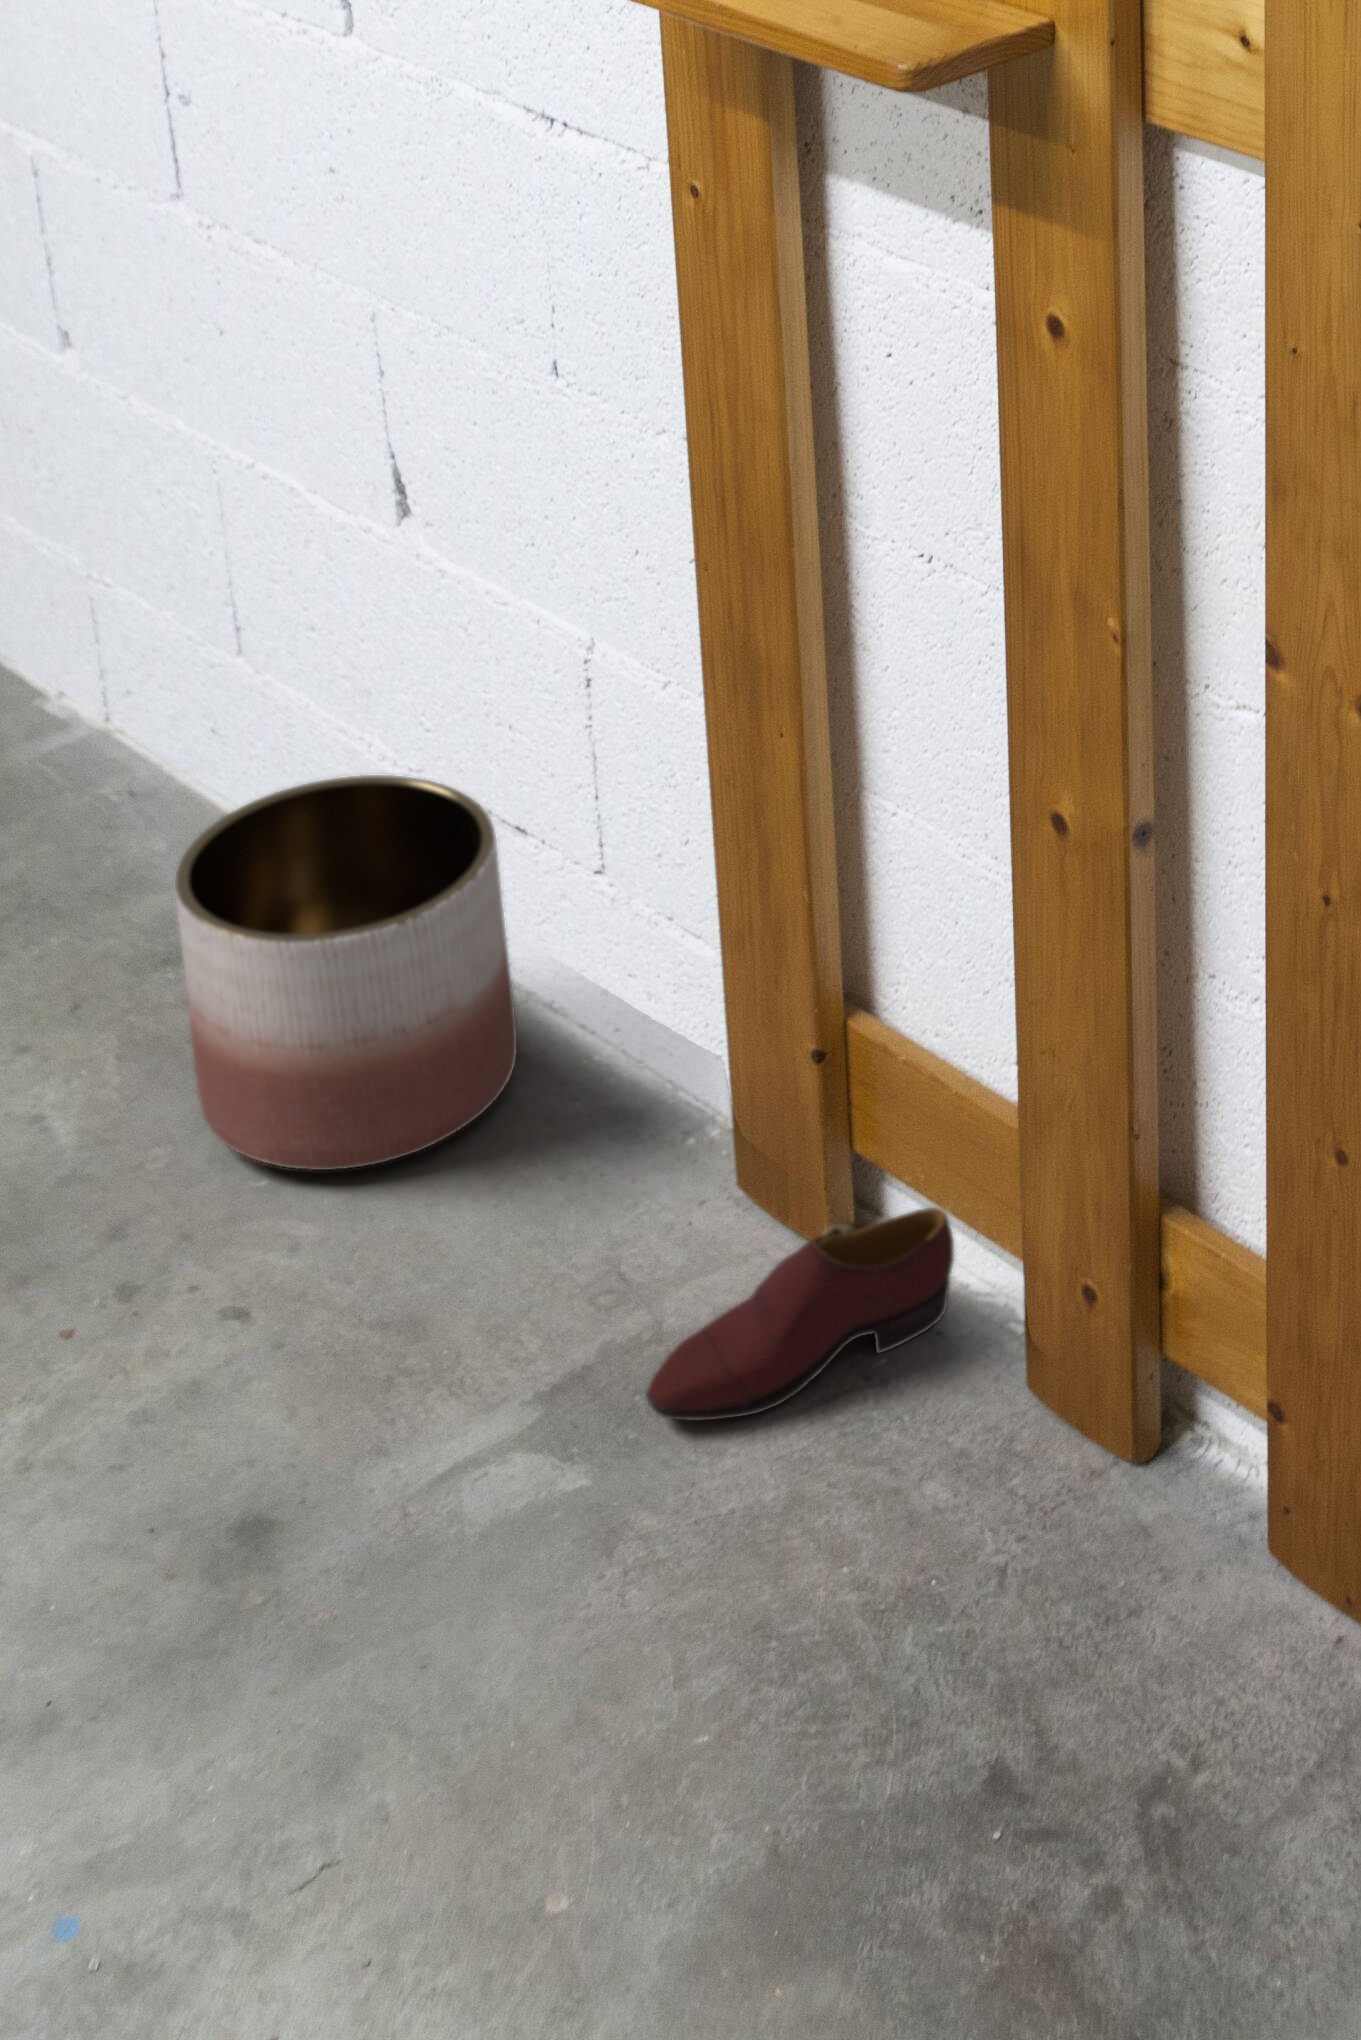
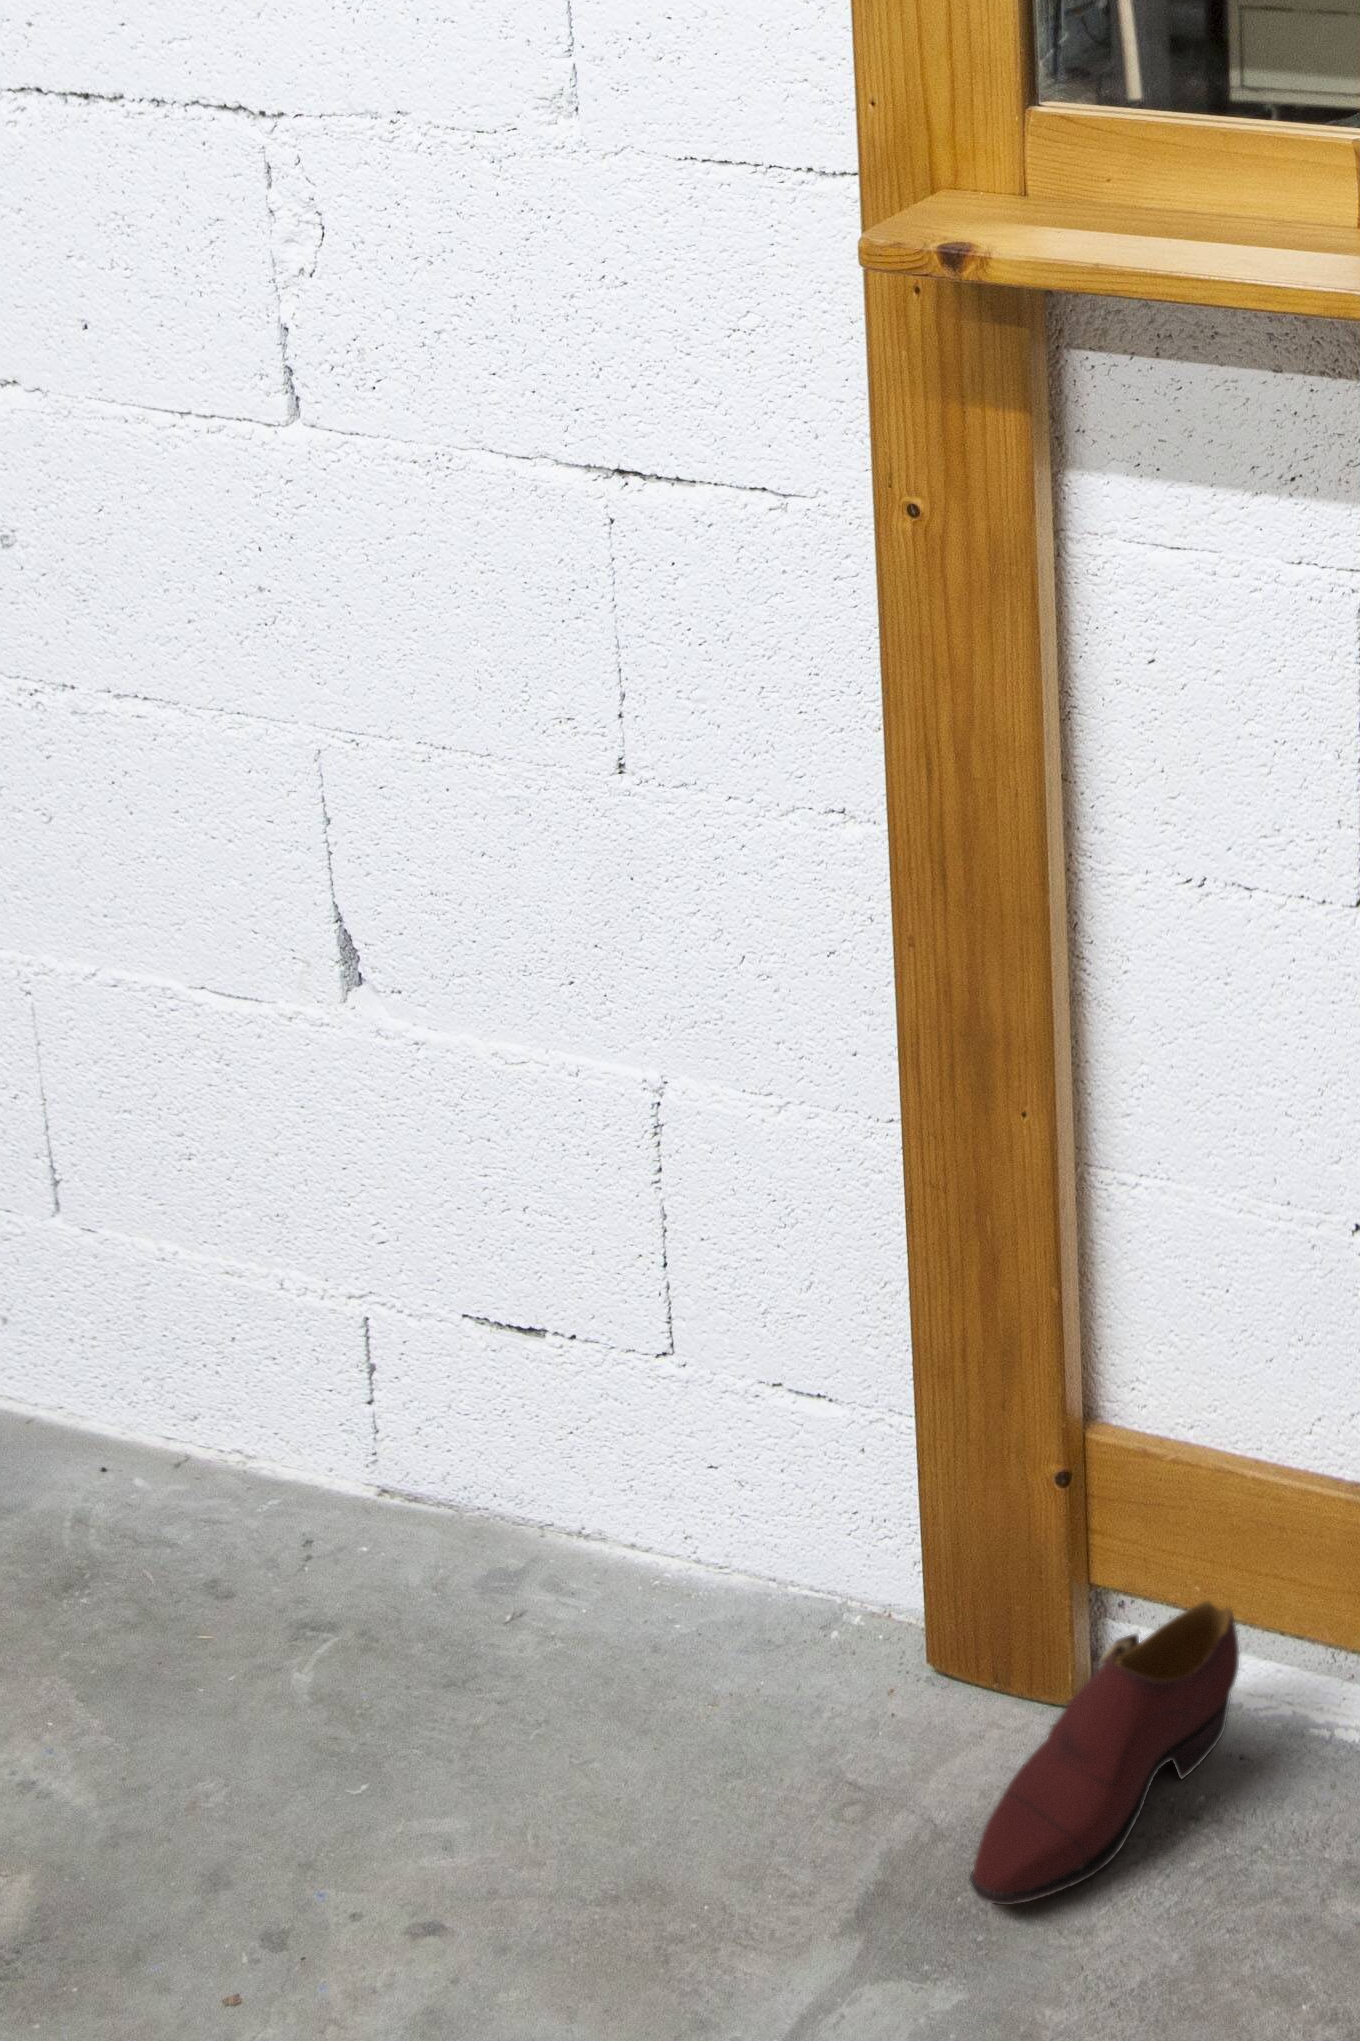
planter: present [175,775,517,1170] -> none [194,1254,586,1742]

